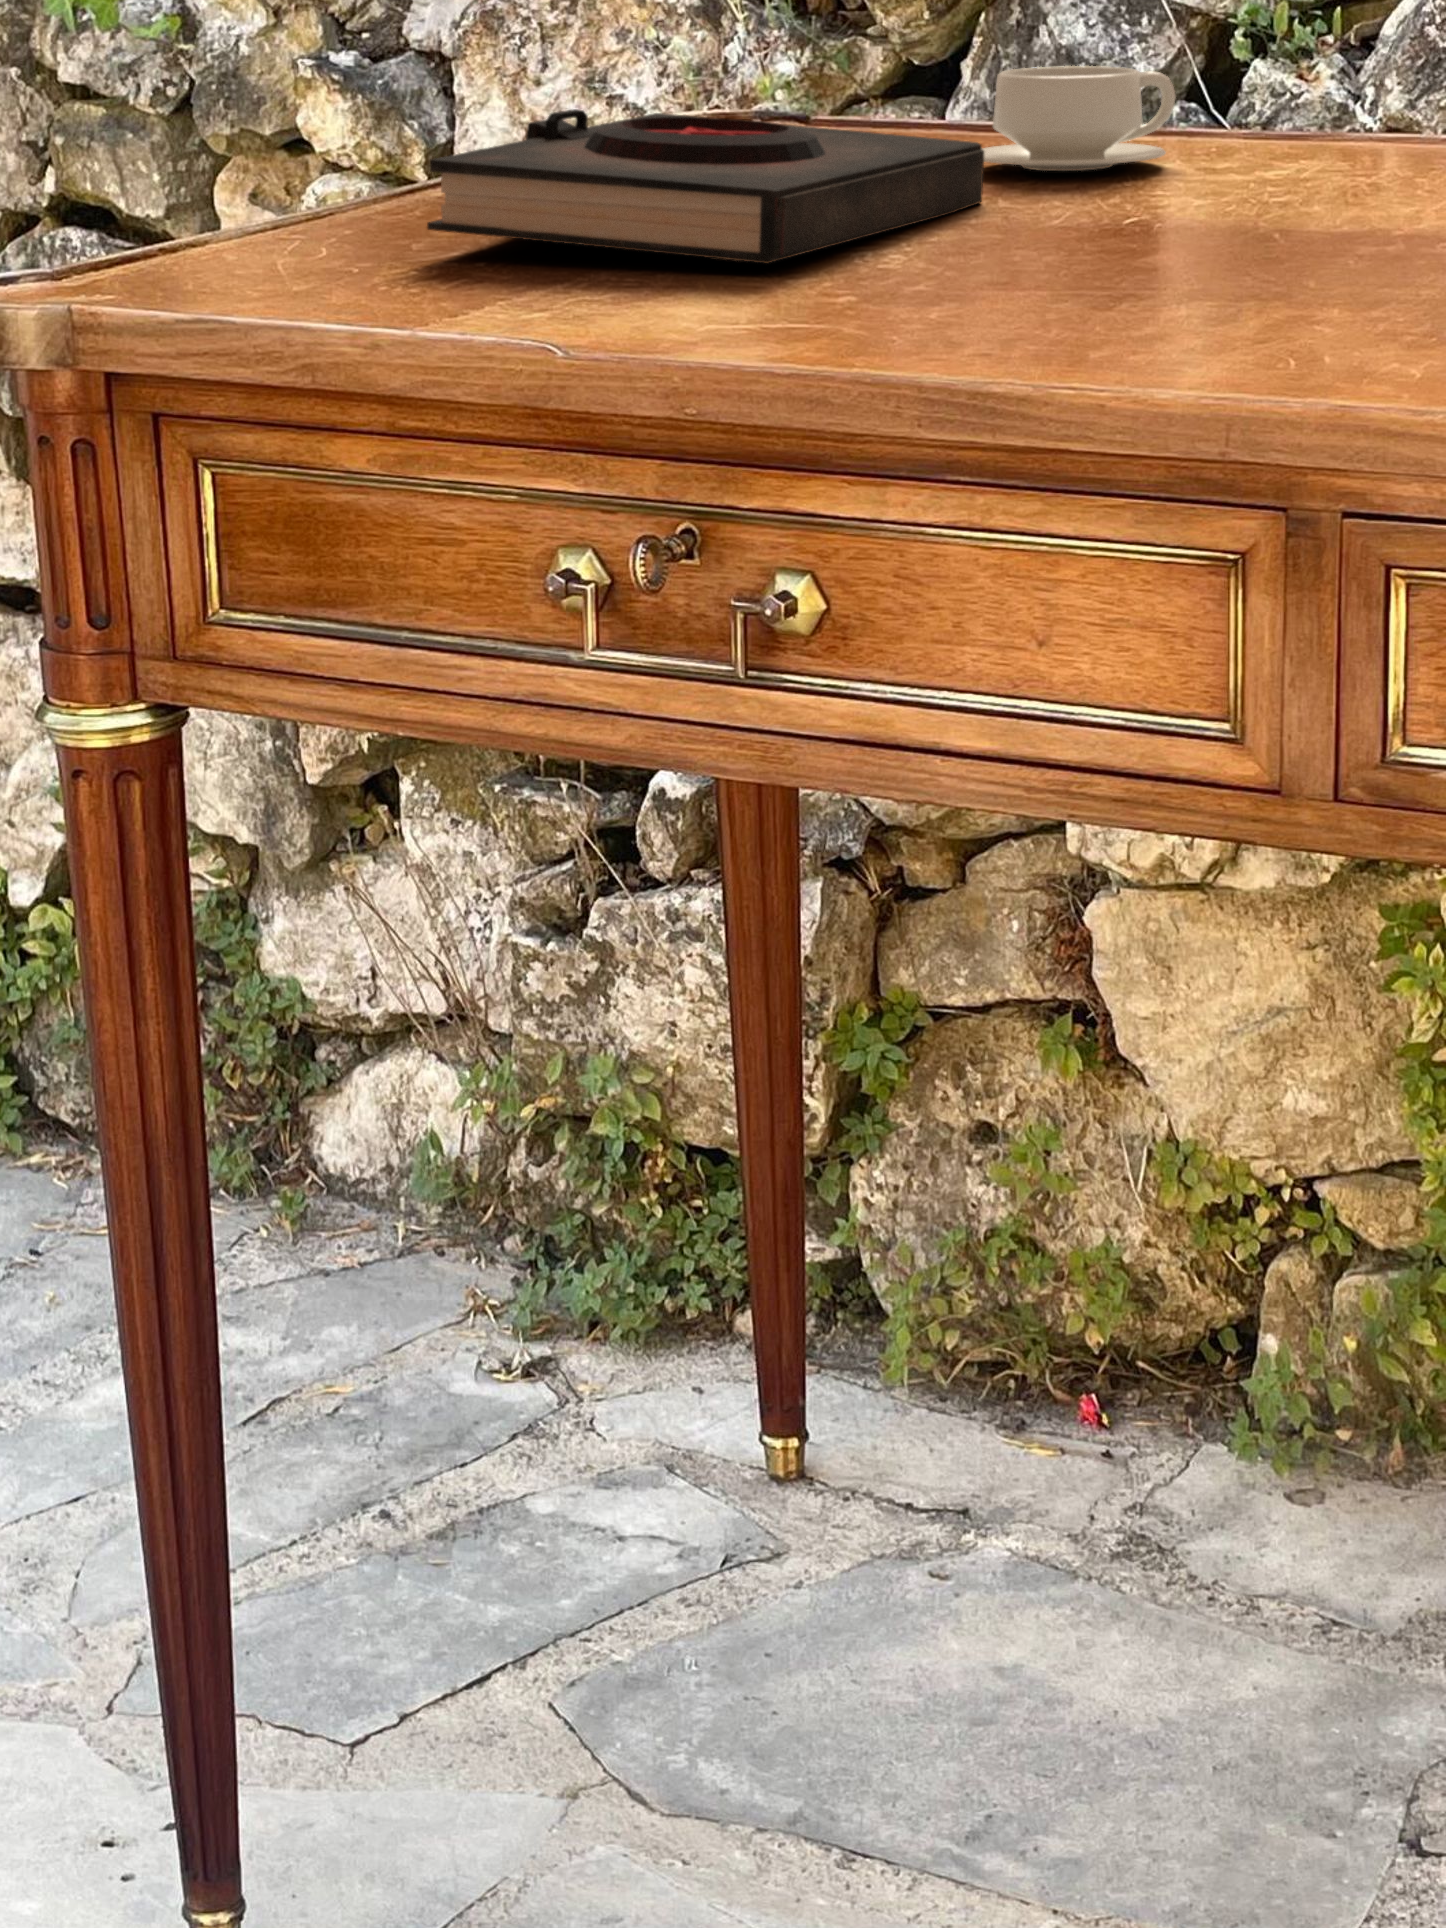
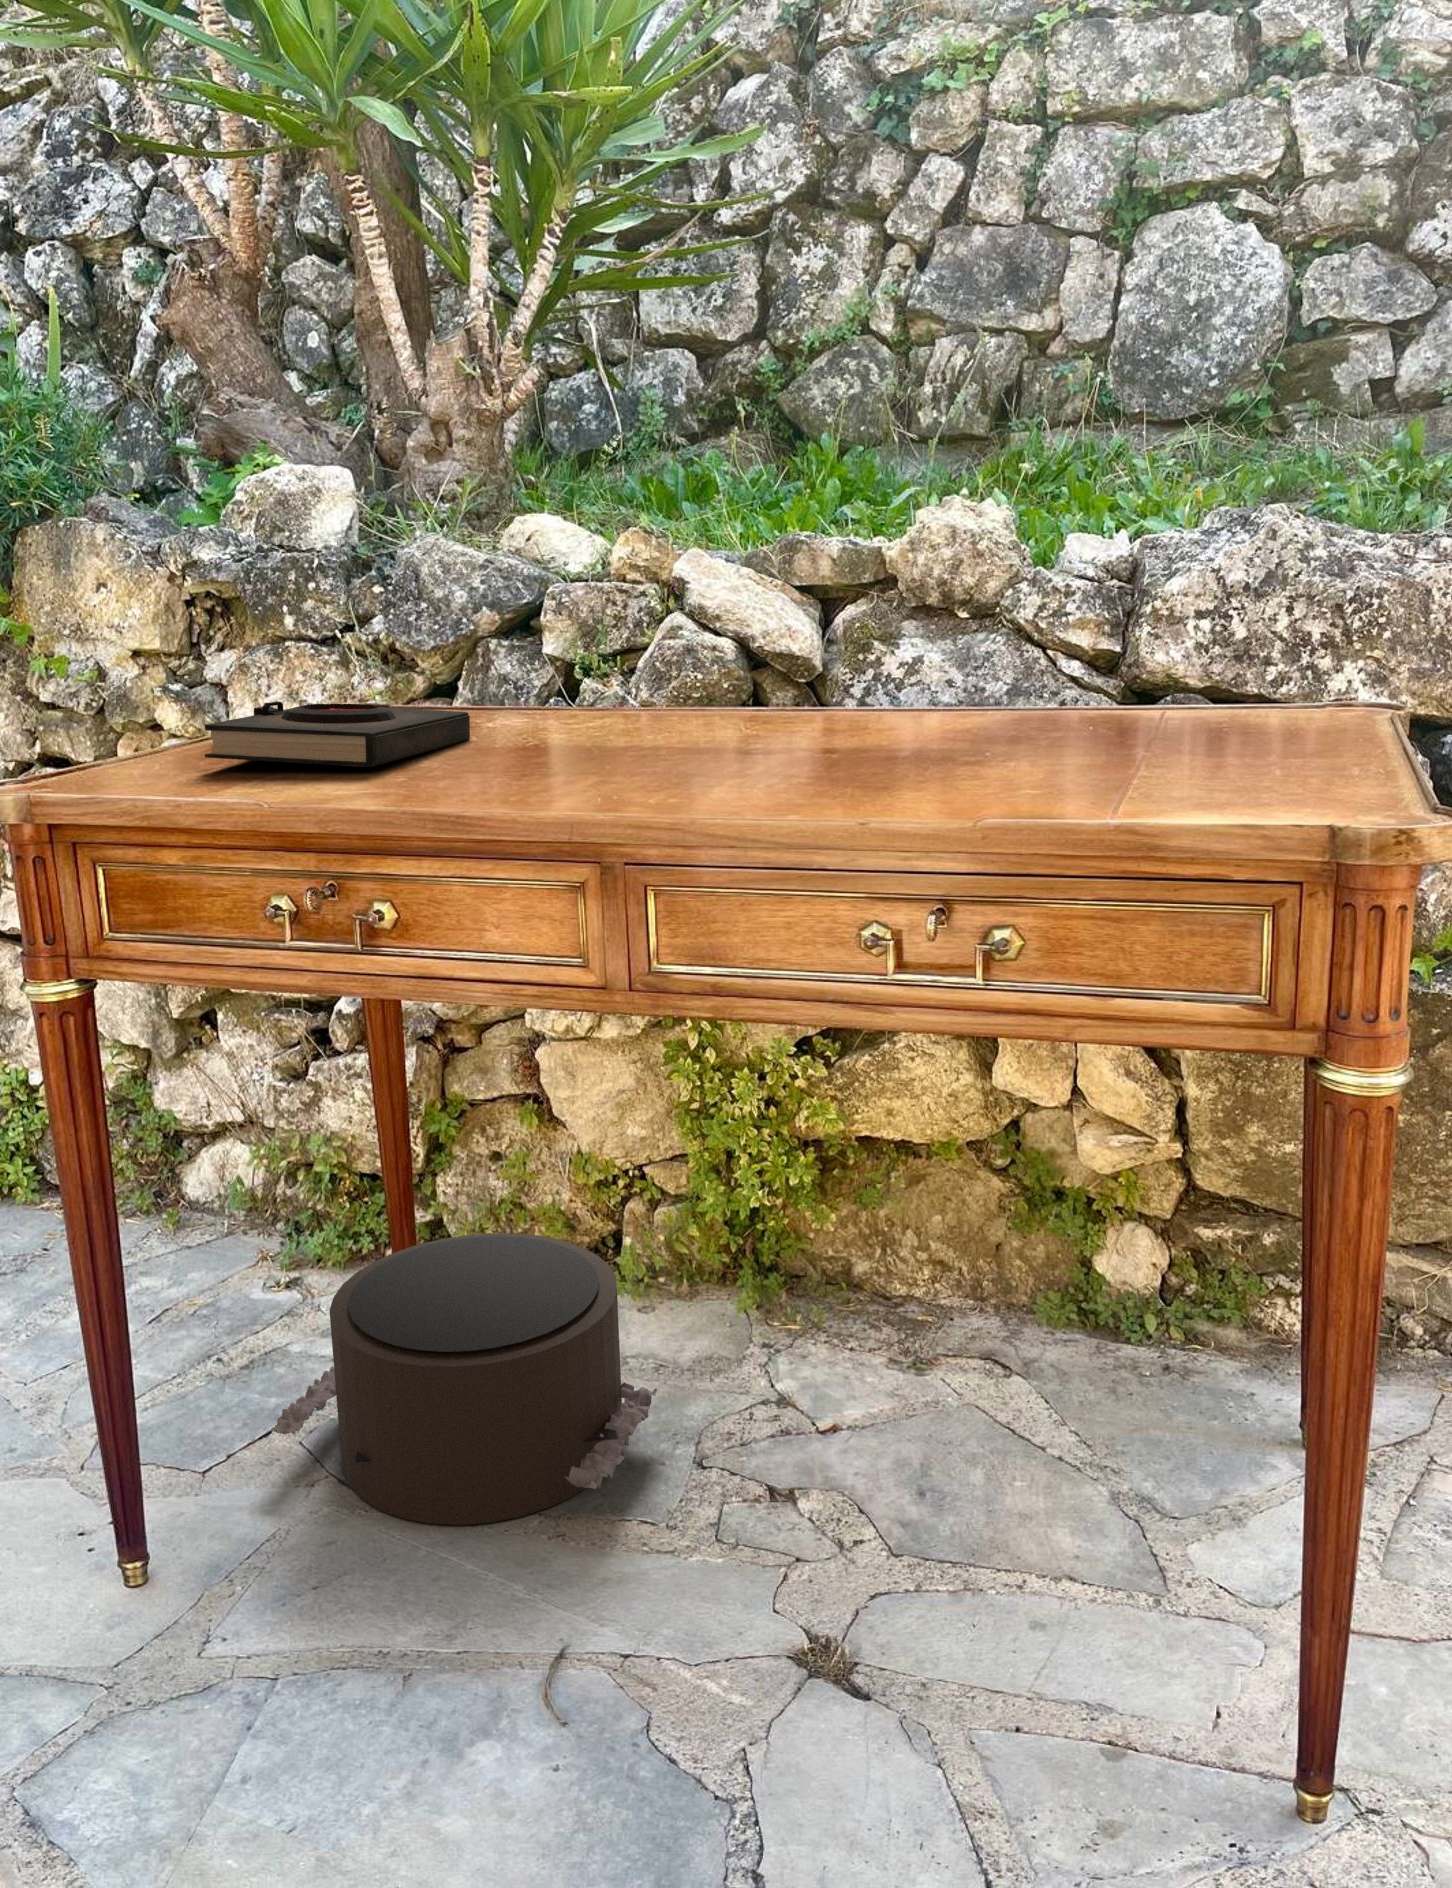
teacup: present [982,66,1176,171] -> none [463,679,554,725]
pouf: none [494,1285,1300,1856] -> present [271,1233,657,1525]

